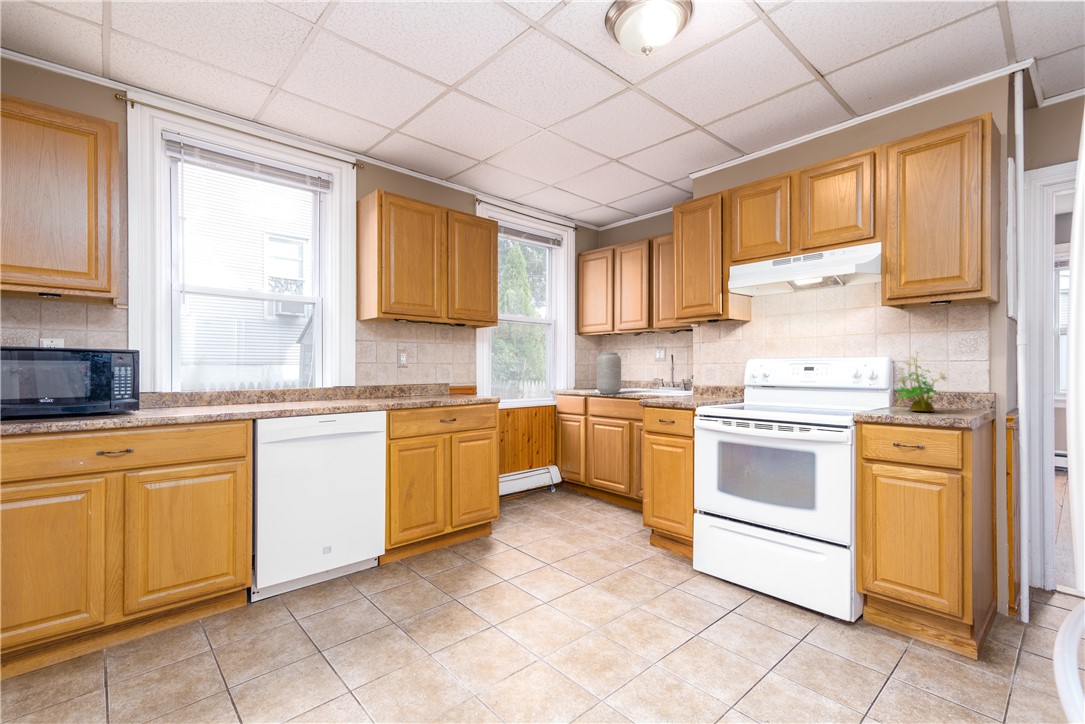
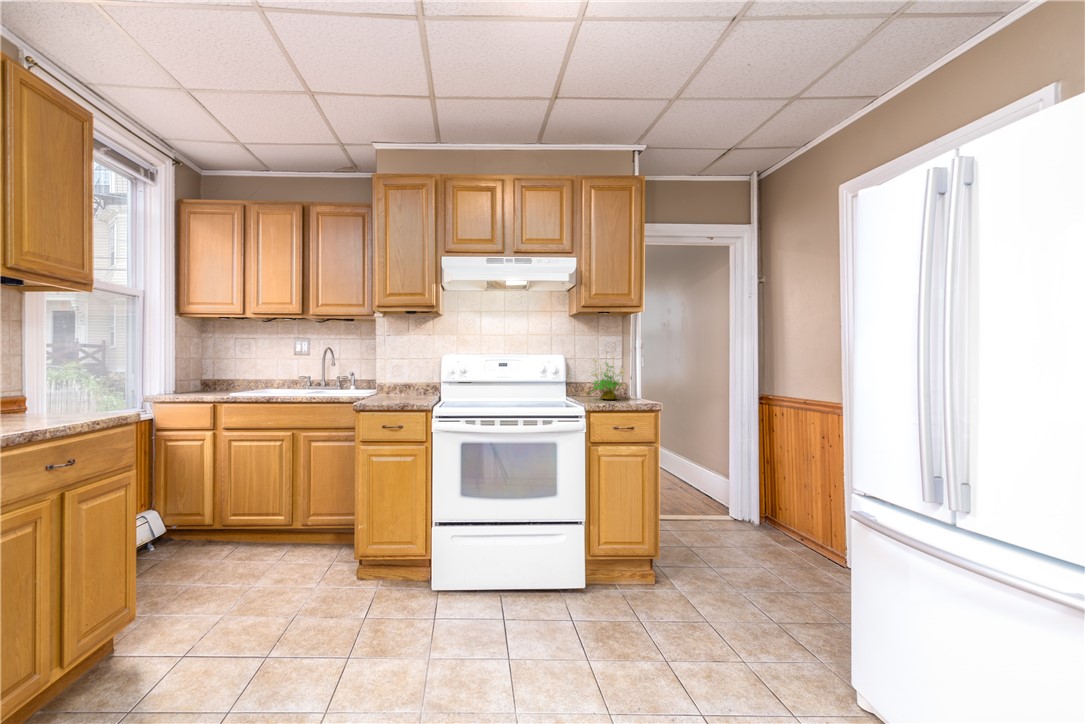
vase: present [596,352,621,394] -> none [234,344,270,398]

